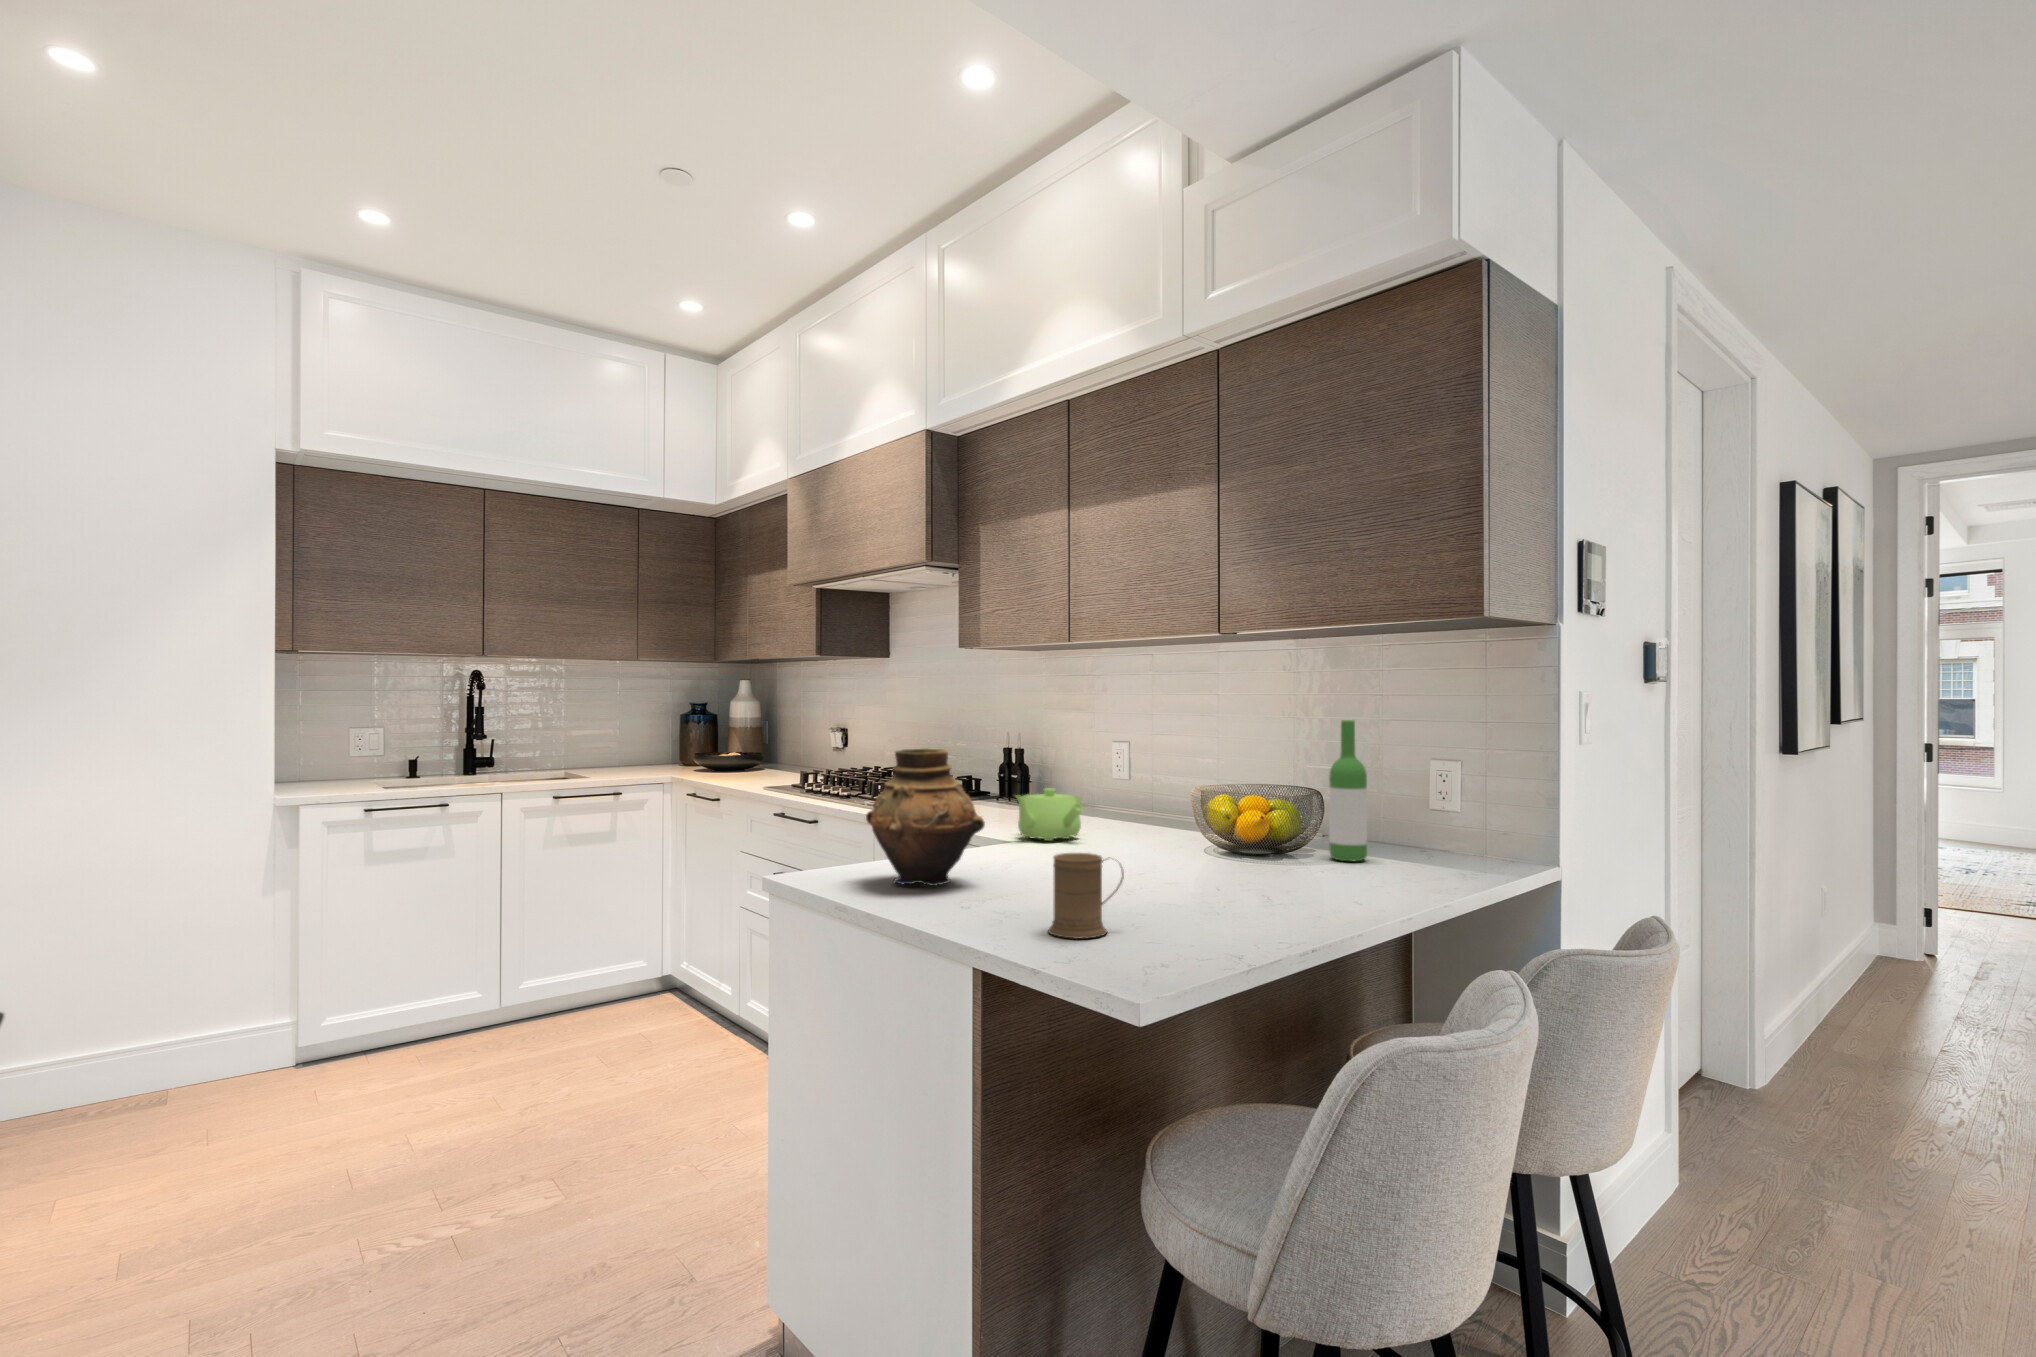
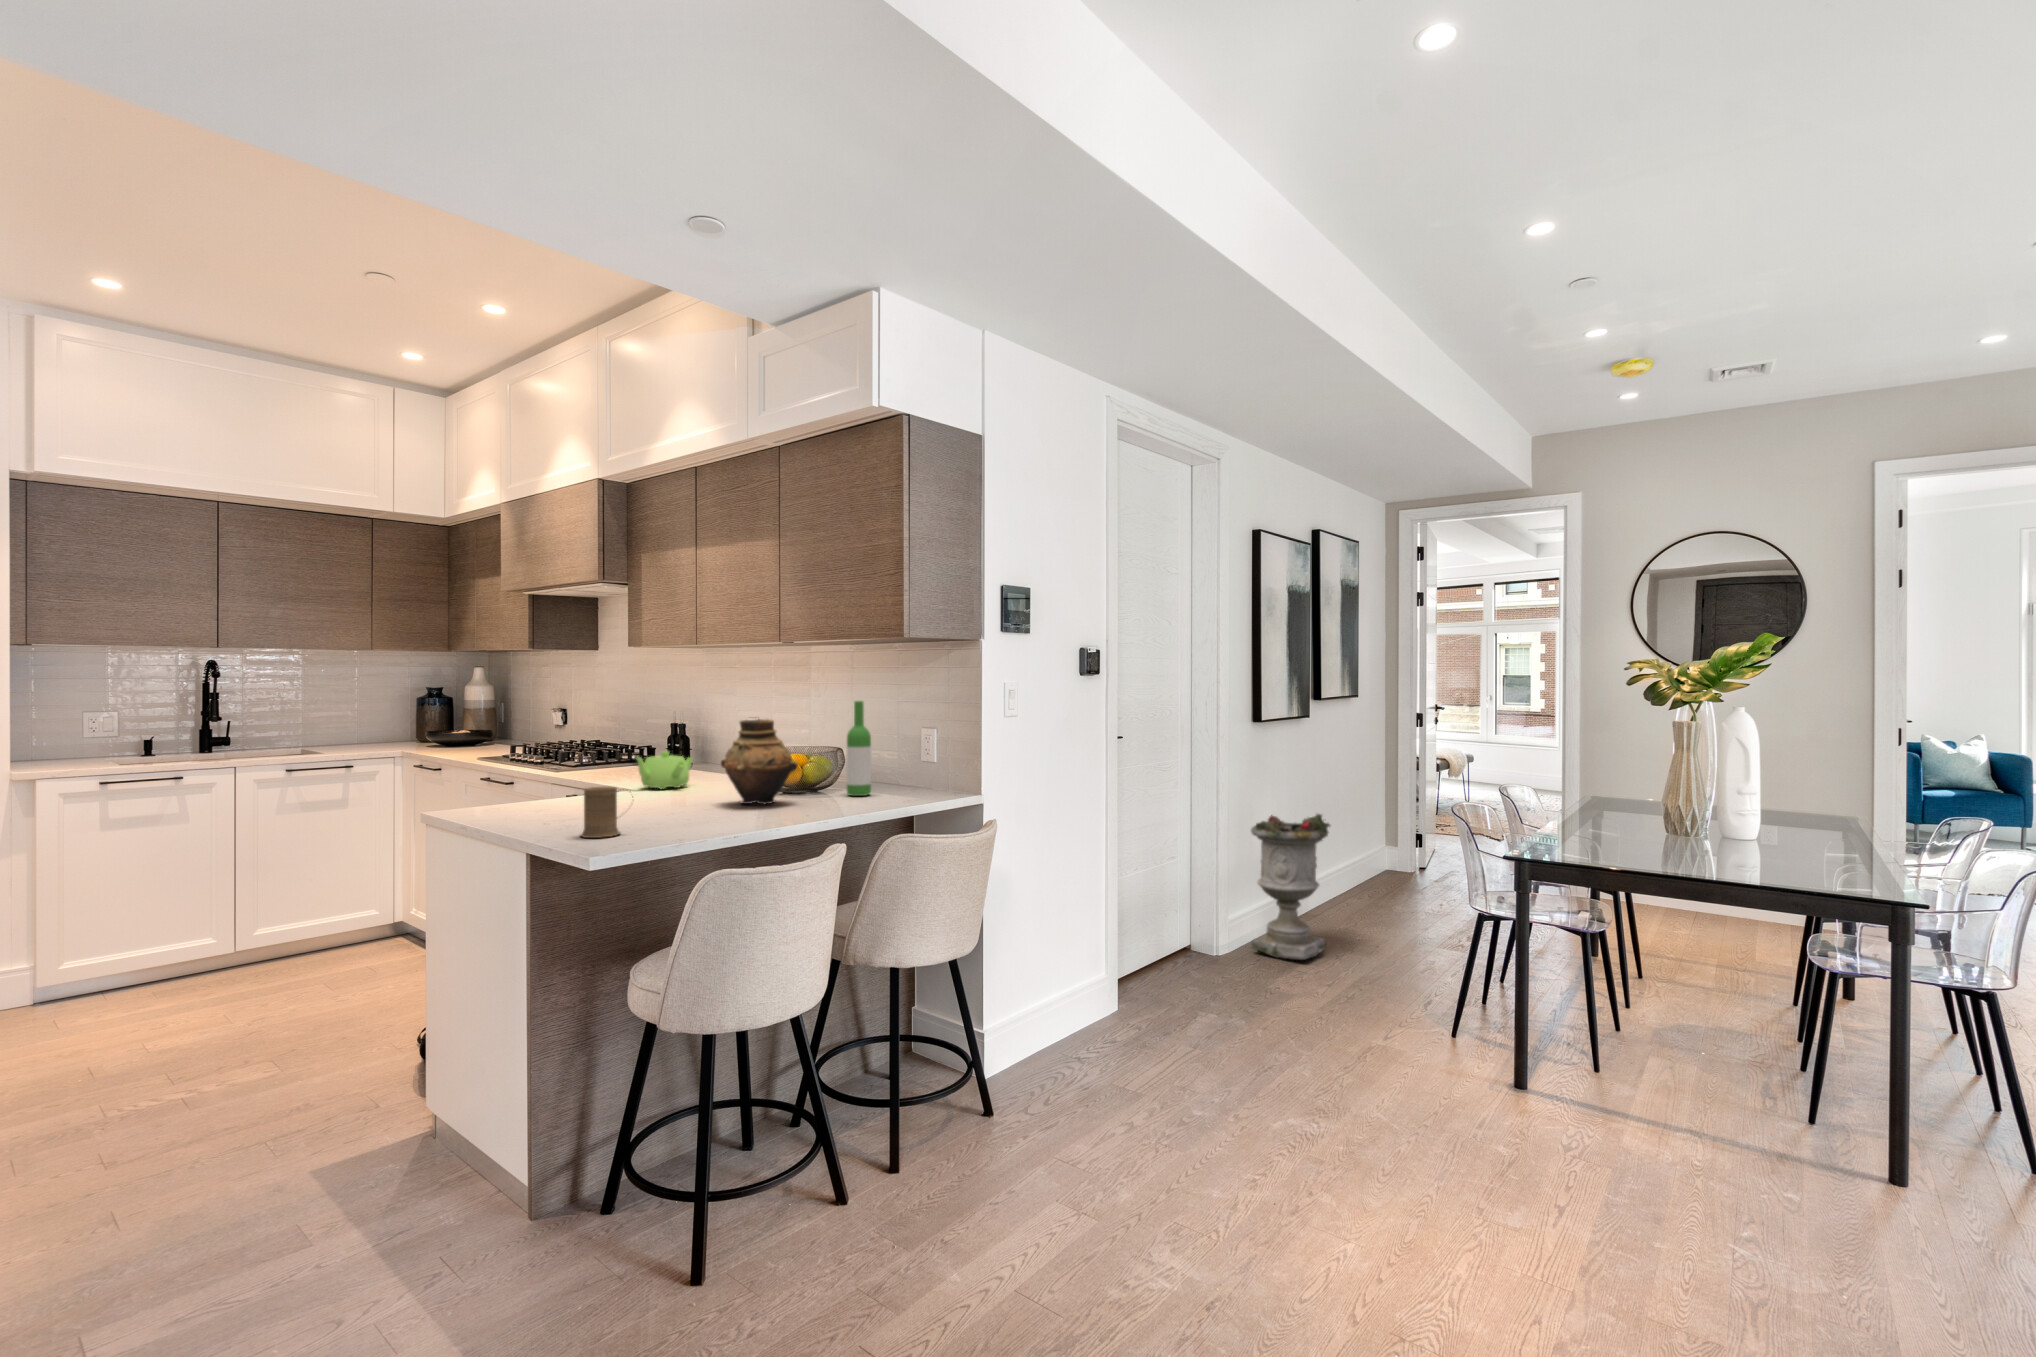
vase: present [866,748,985,886] -> present [721,719,798,804]
planter: none [1791,889,1934,1106] -> present [1251,814,1330,960]

